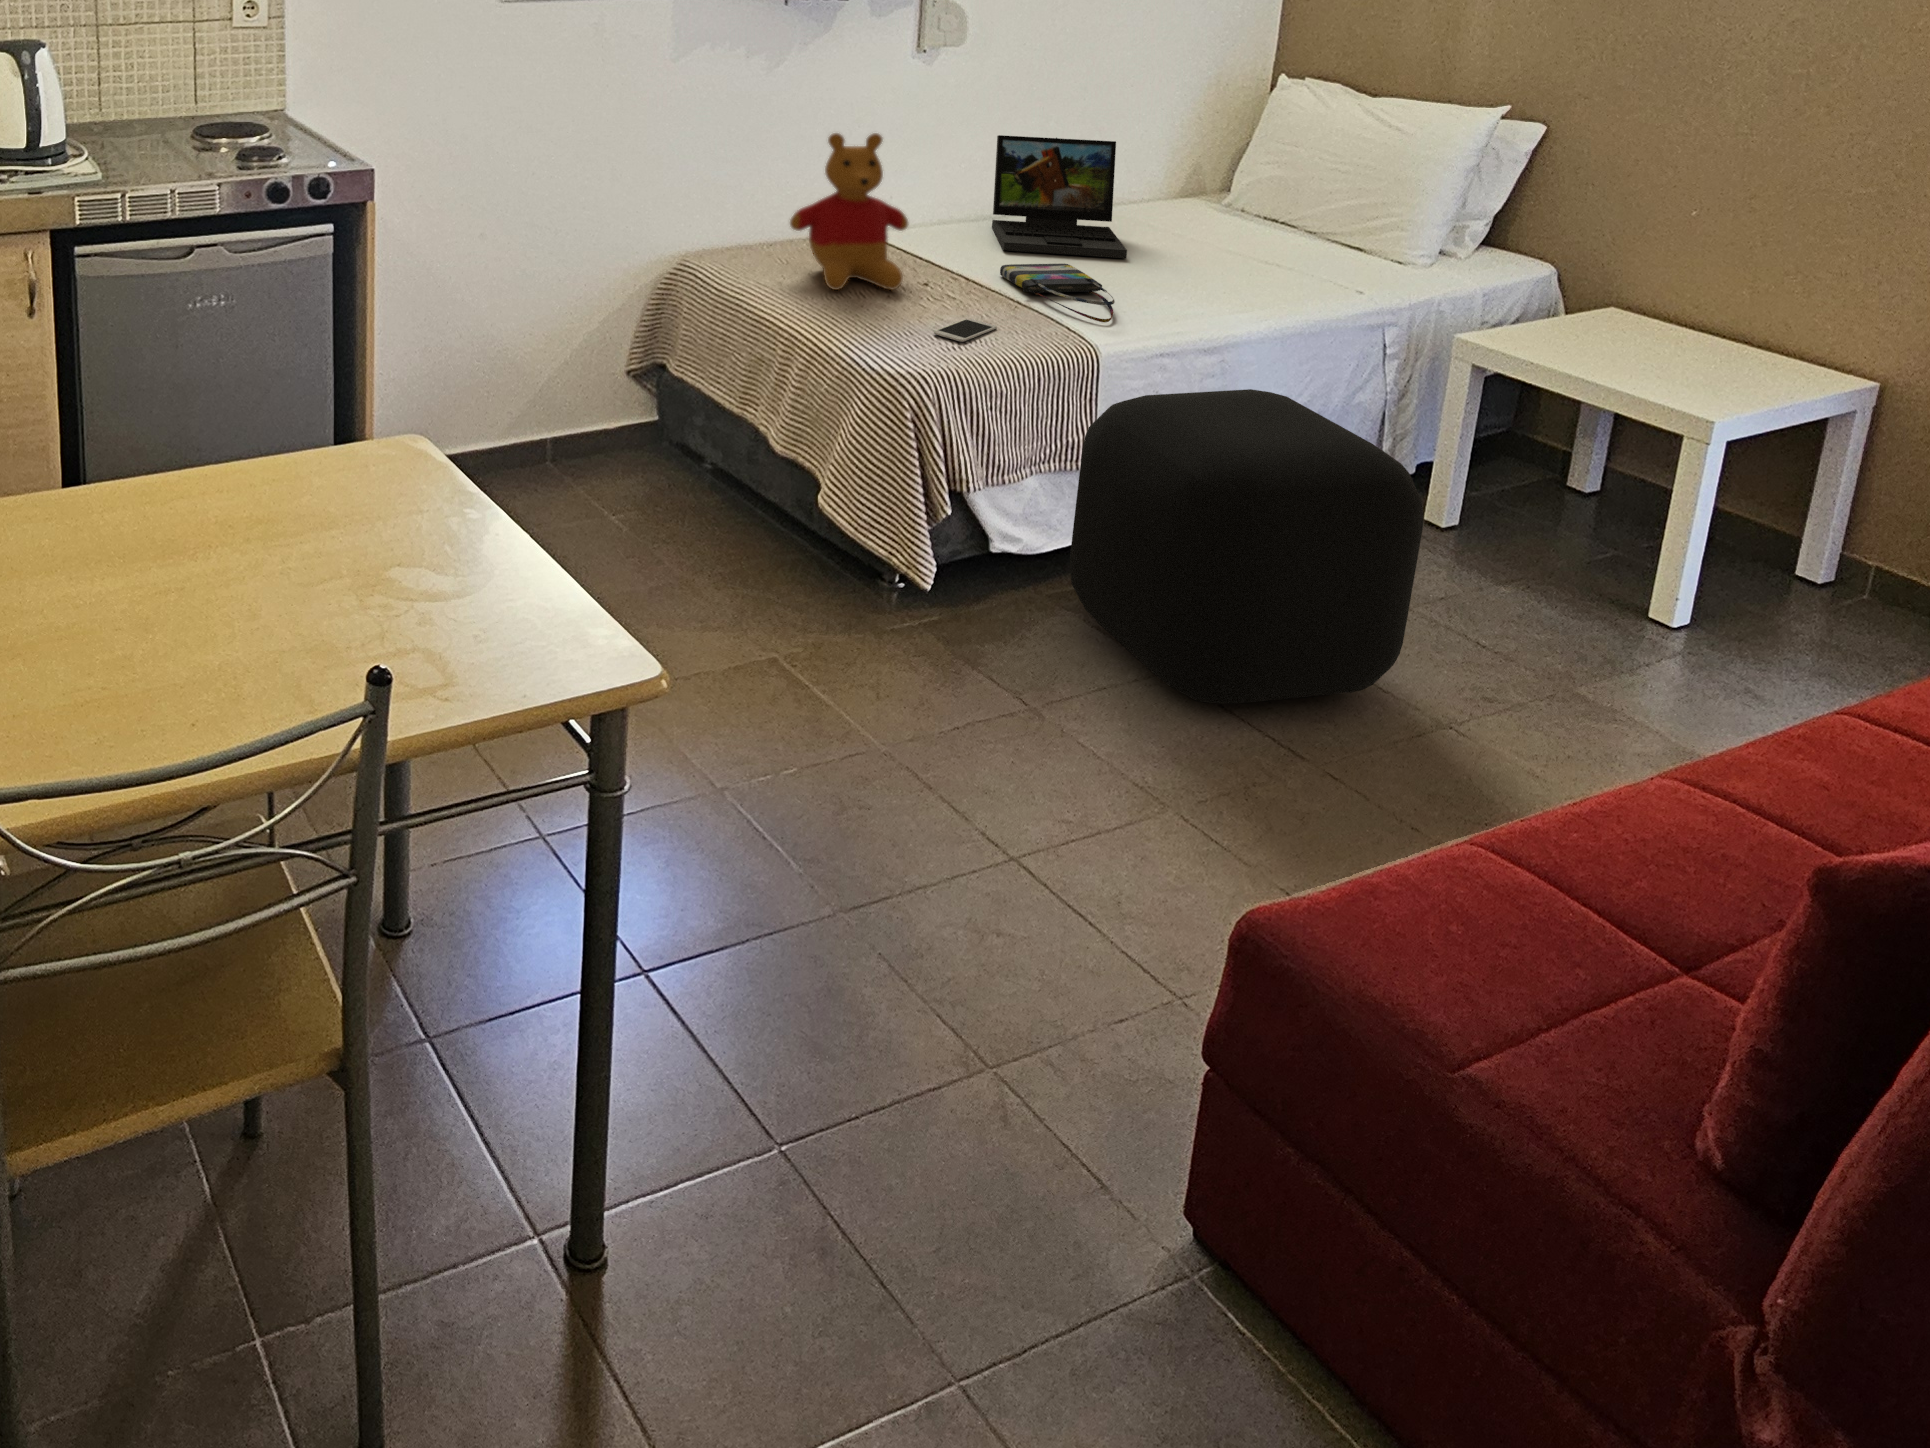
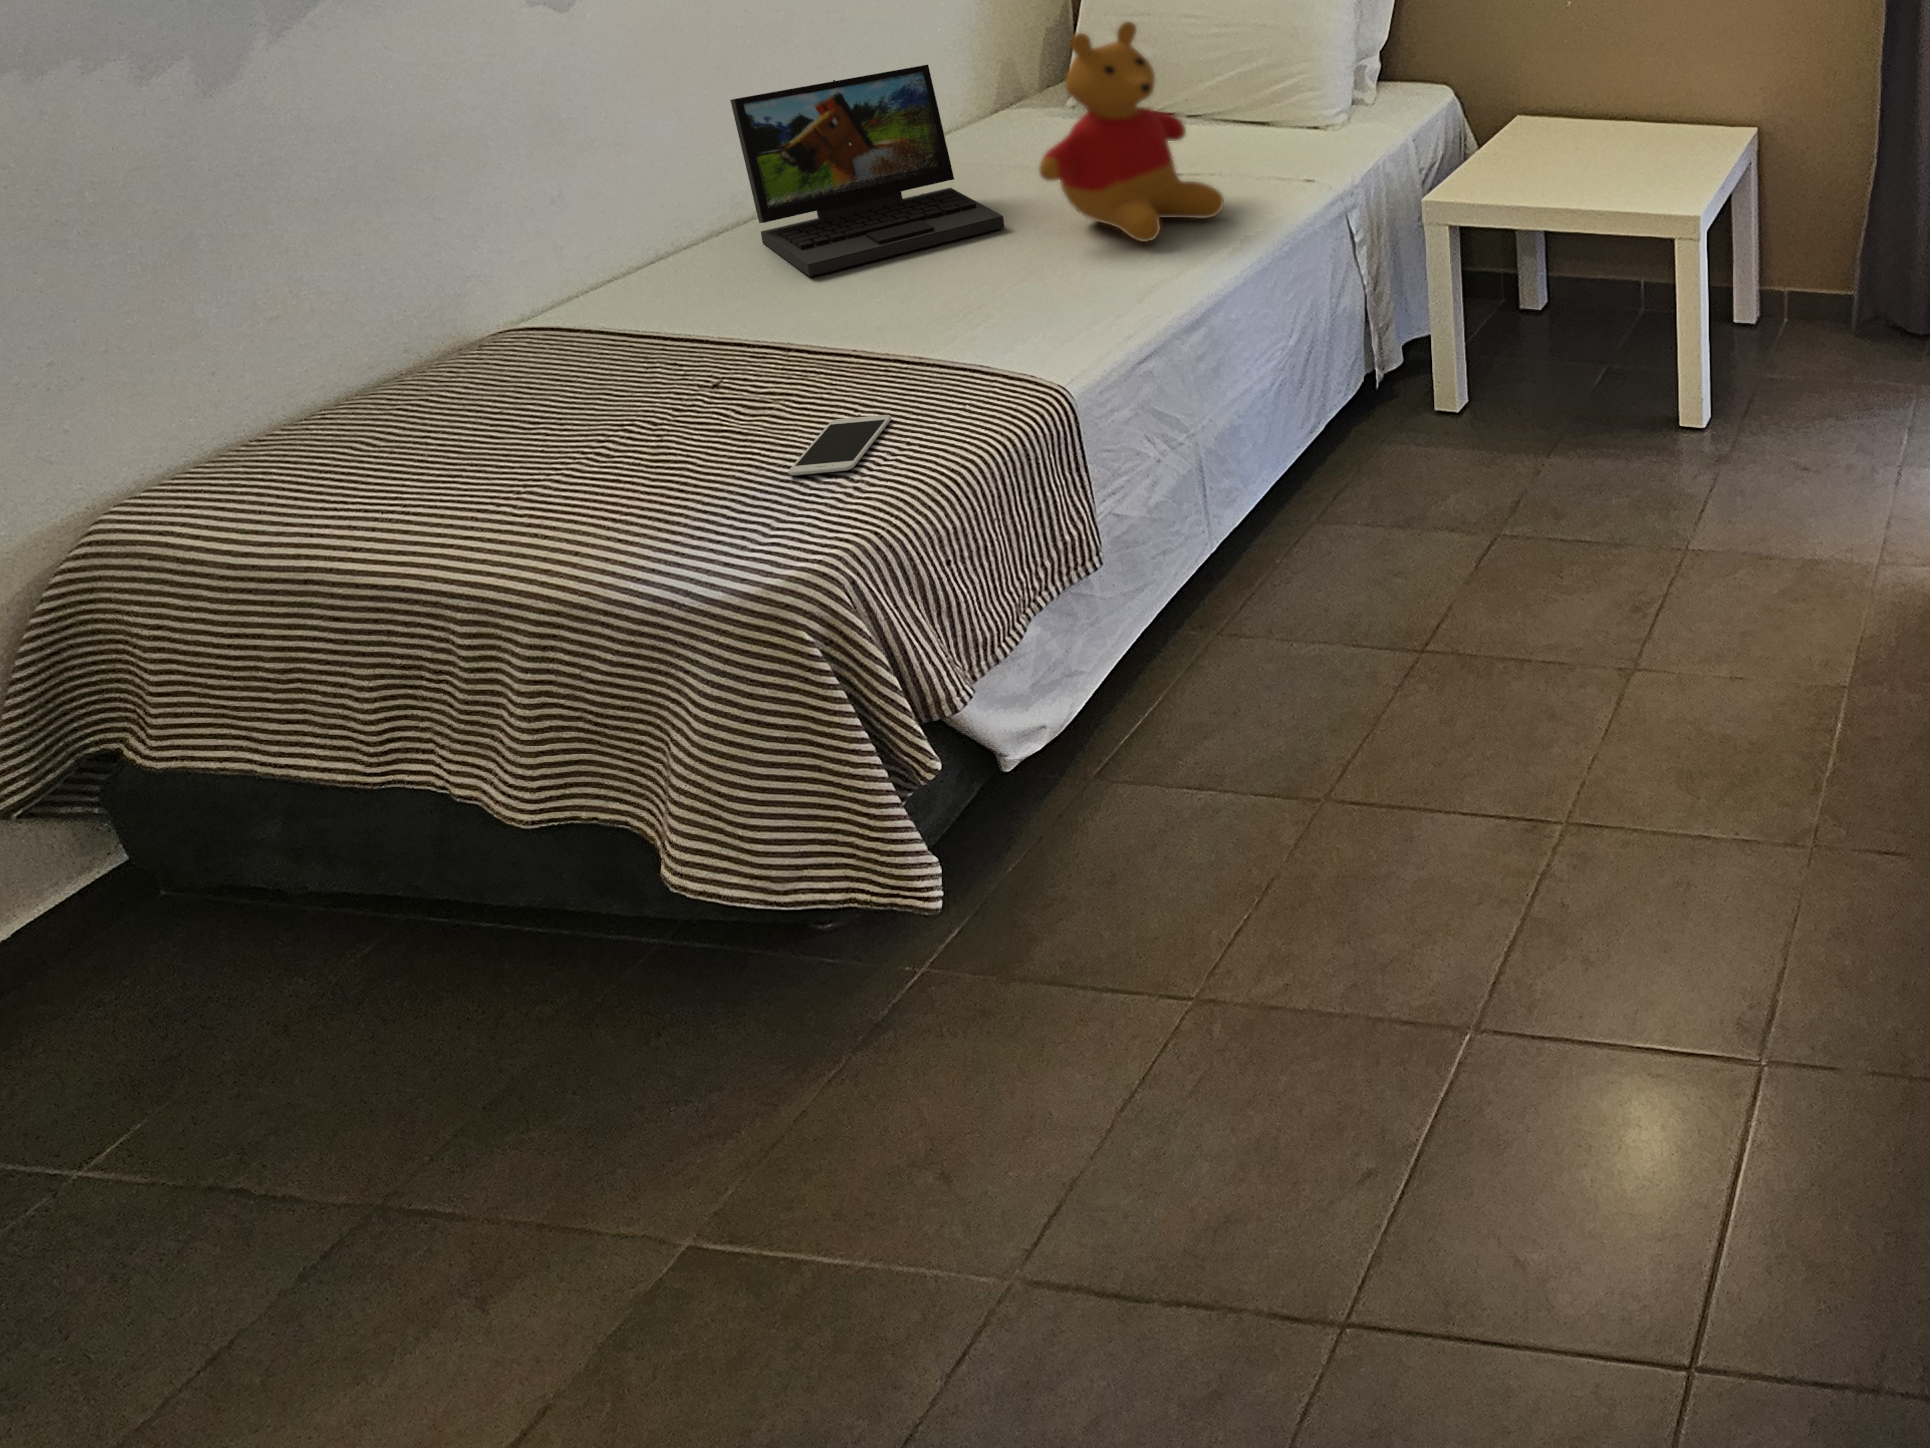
stuffed bear: present [790,133,908,290] -> present [1039,21,1224,242]
tote bag: present [1000,264,1115,322] -> none [831,267,1055,343]
ottoman: present [1070,389,1424,703] -> none [1110,355,1565,822]

